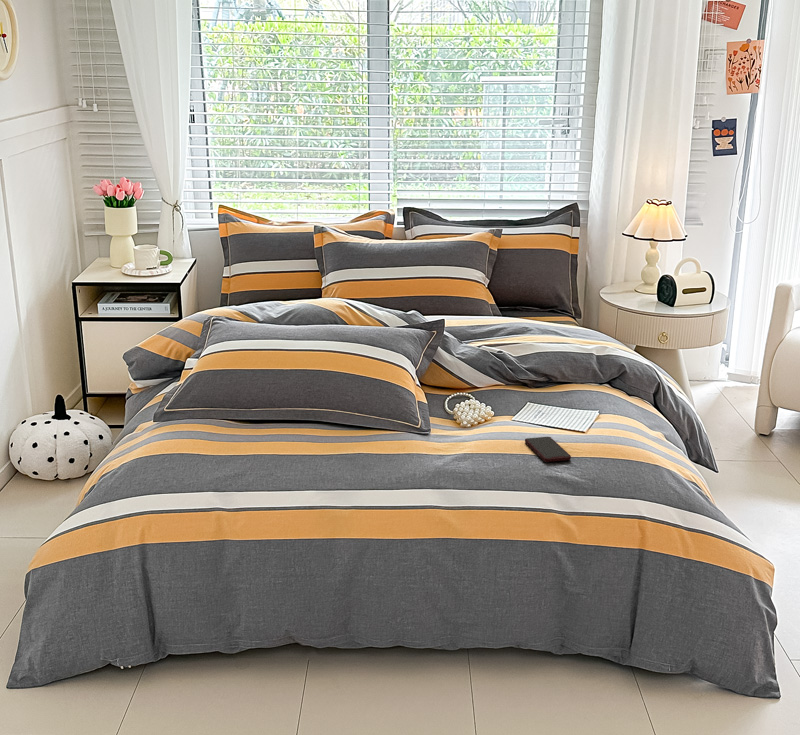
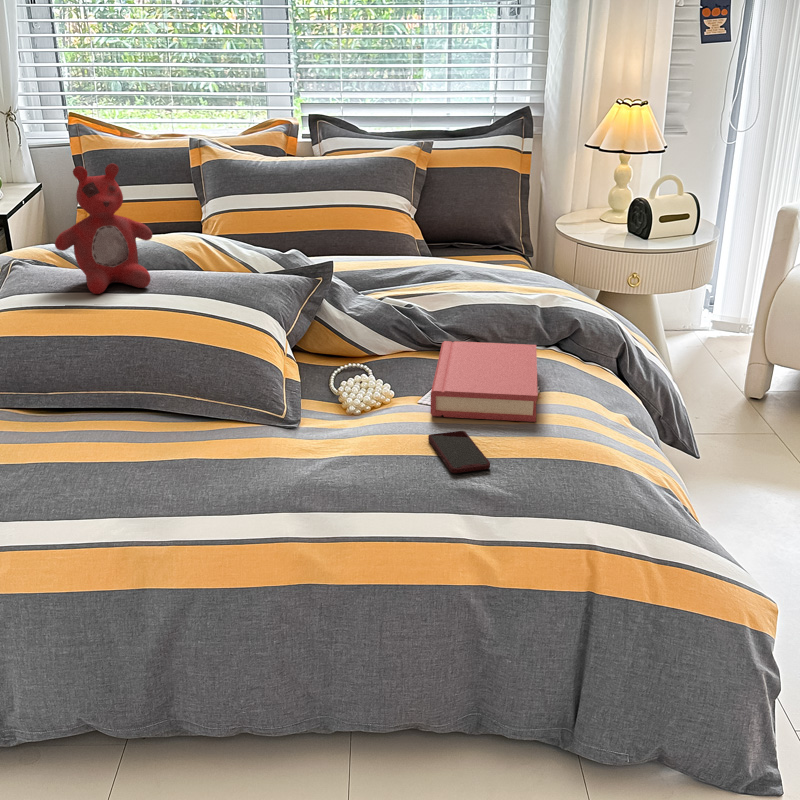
stuffed bear: none [253,248,320,339] -> present [55,163,152,294]
hardback book: none [524,377,601,432] -> present [430,341,538,422]

